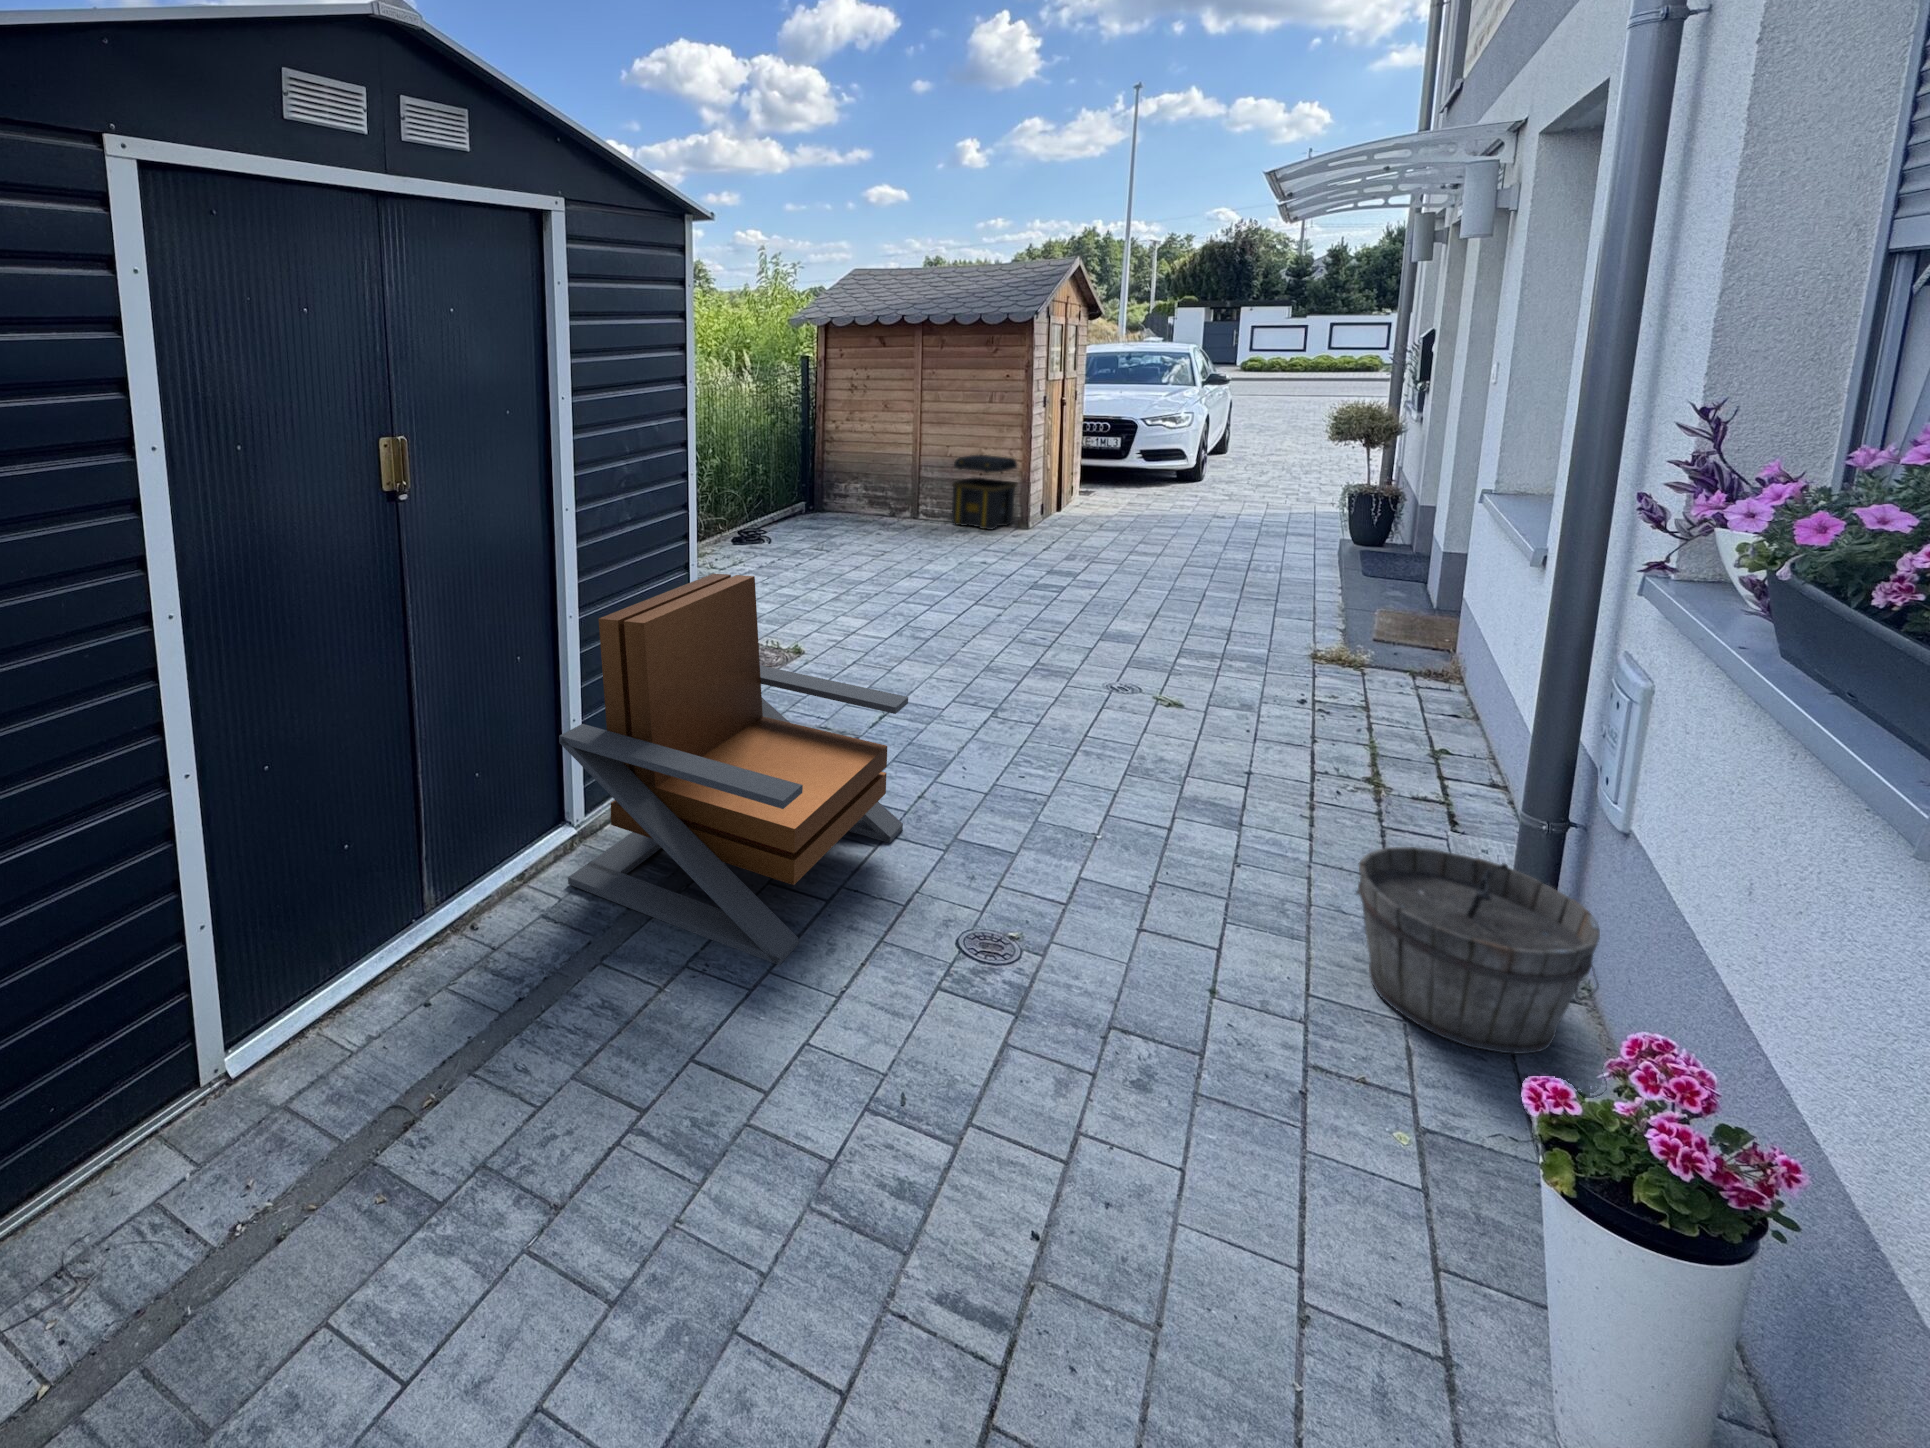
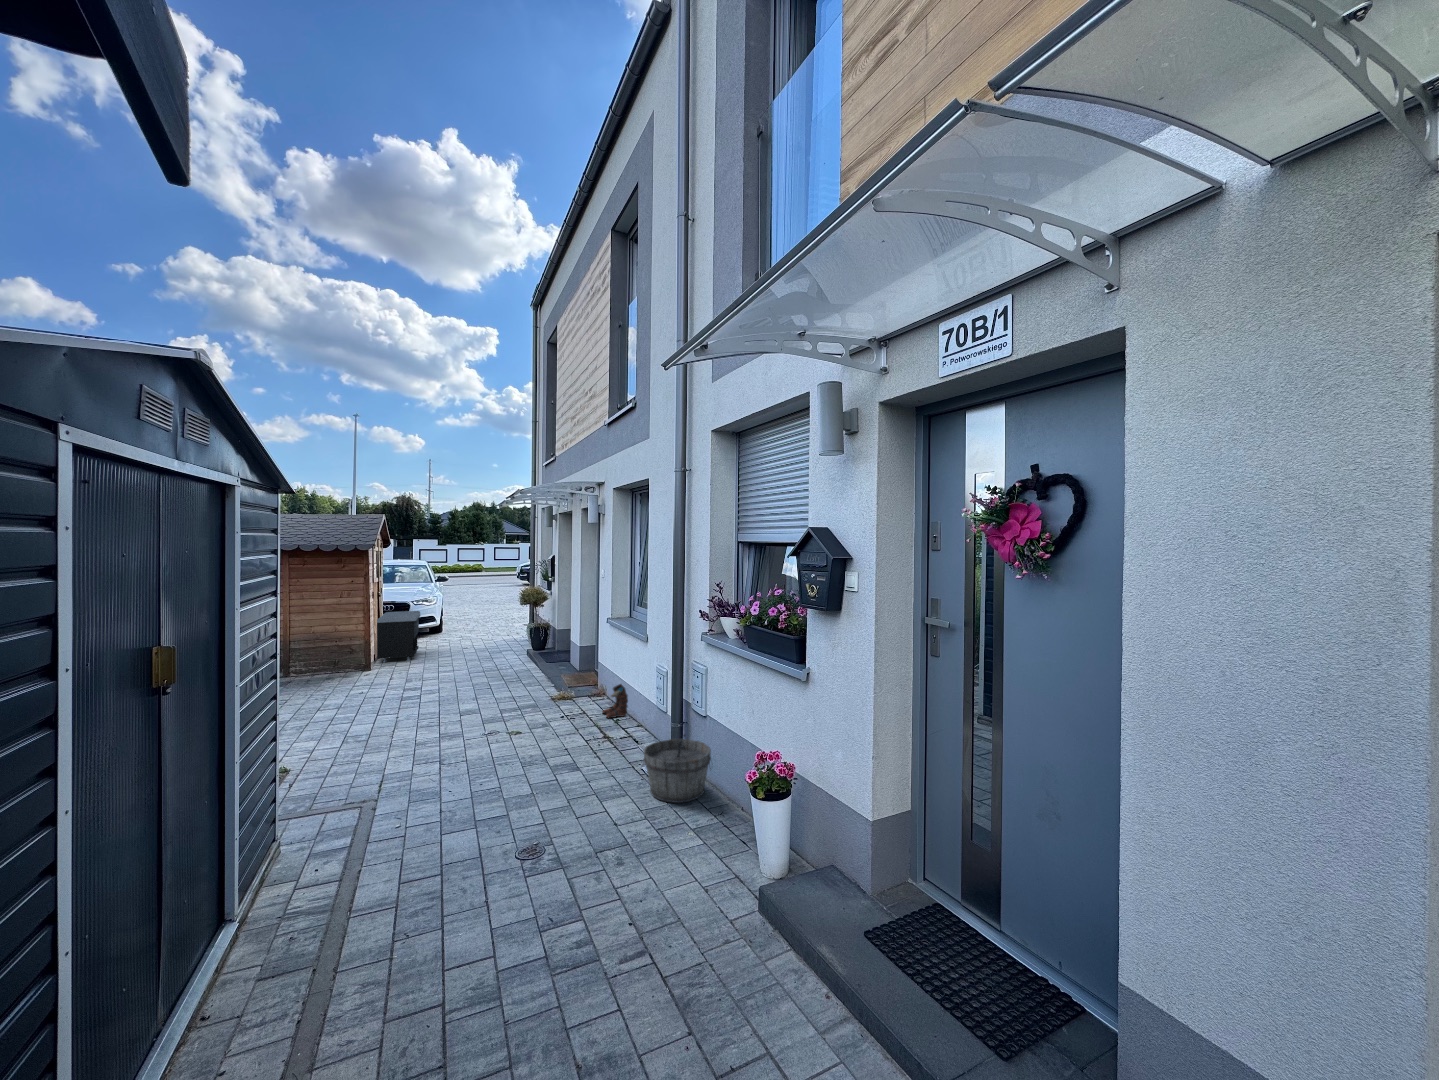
storage bench: none [1054,435,1144,524] -> present [377,611,420,662]
toolbox: present [951,455,1017,530] -> none [312,631,356,678]
lounge chair: present [559,574,908,965] -> none [251,710,445,955]
boots: none [1409,672,1488,754] -> present [602,684,628,718]

